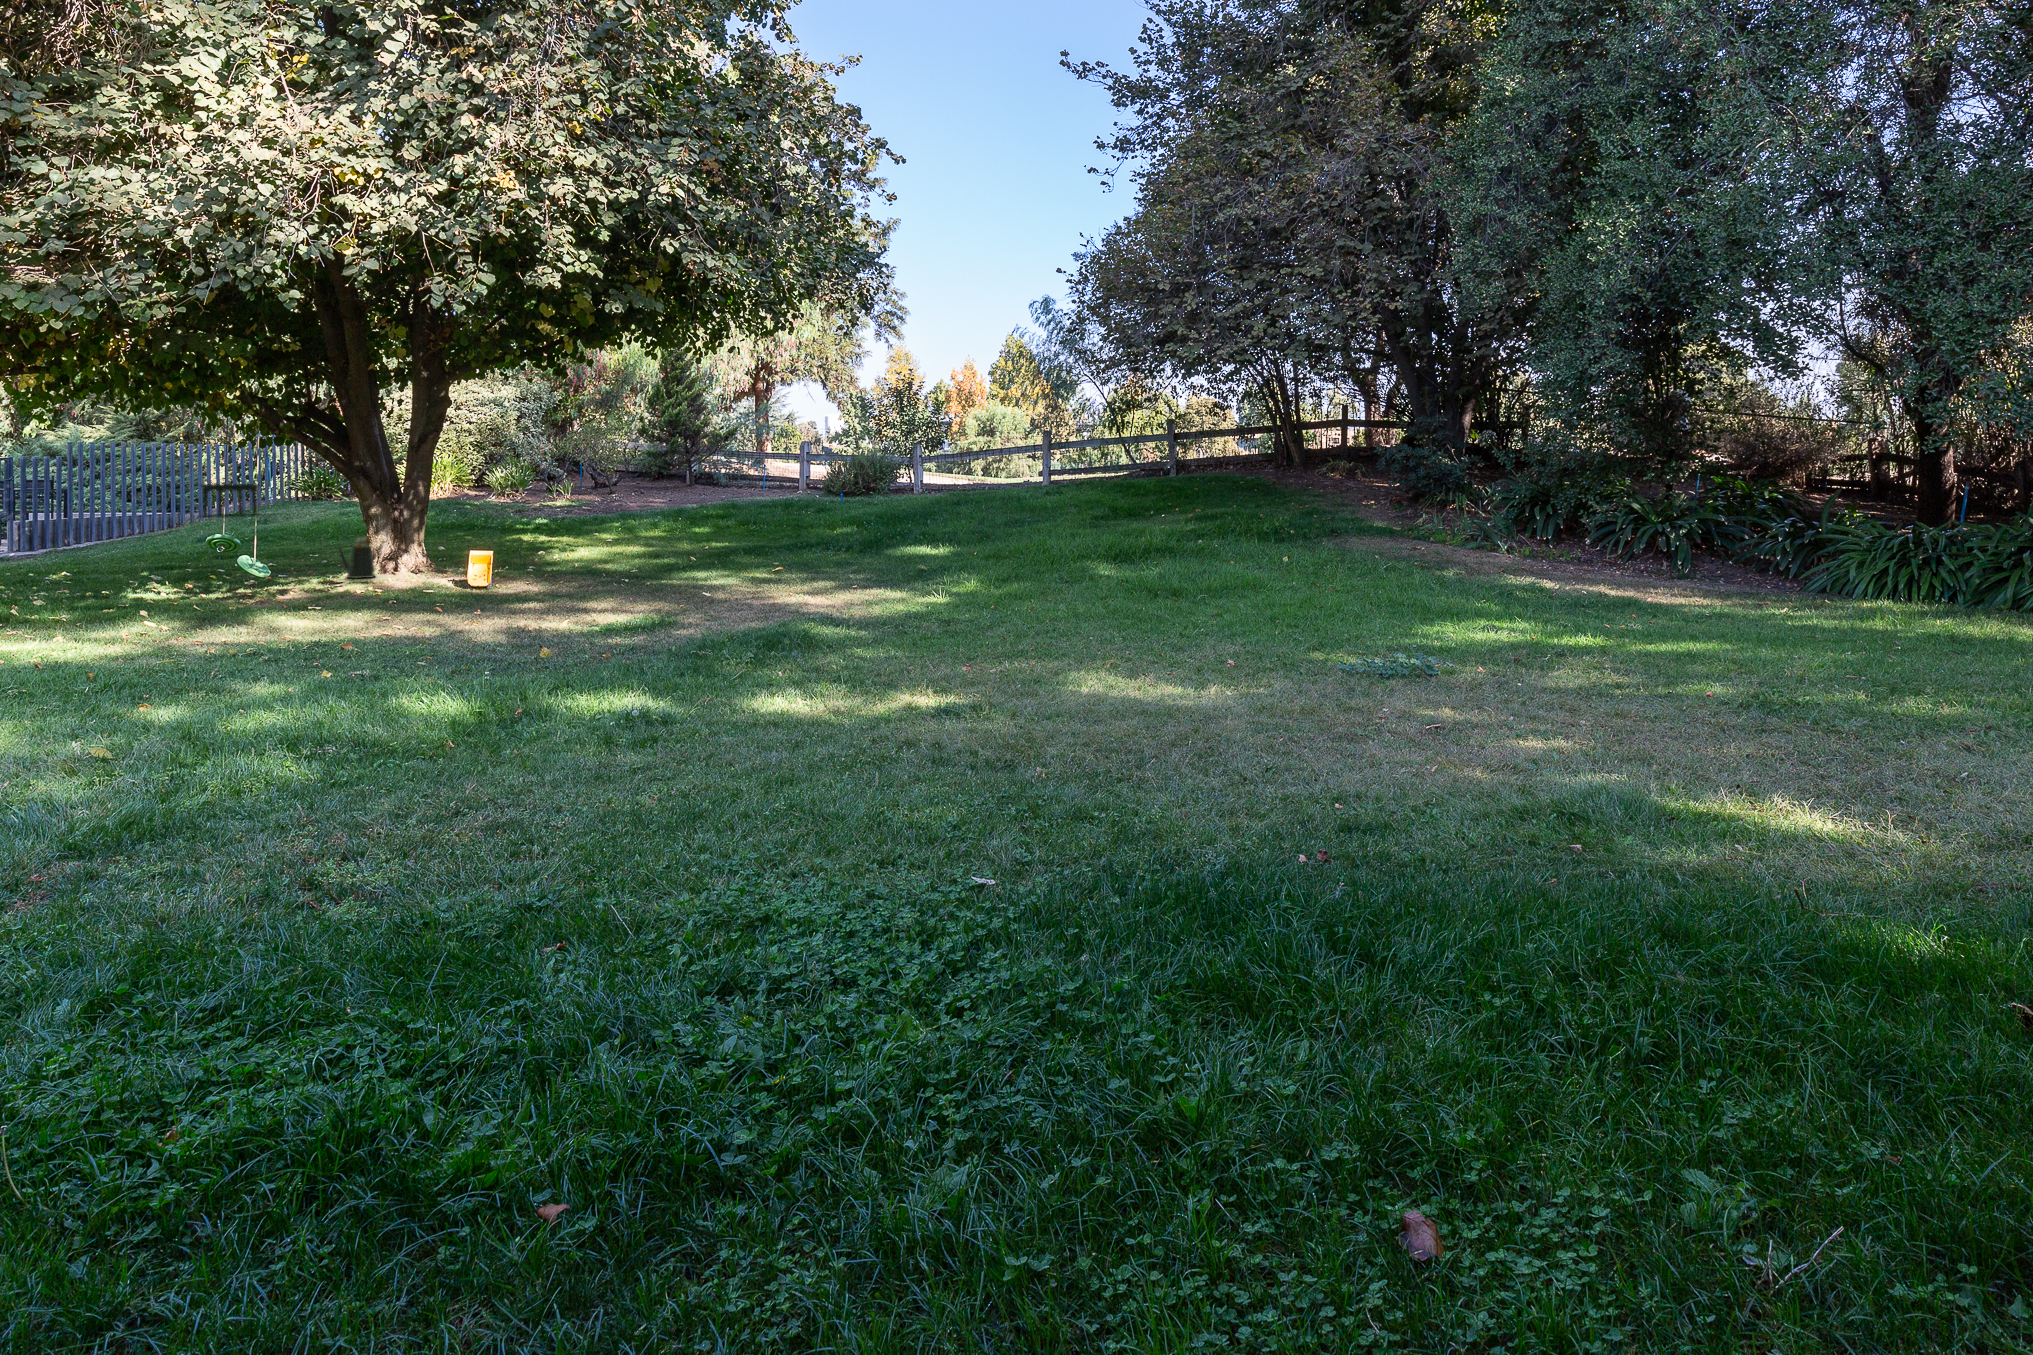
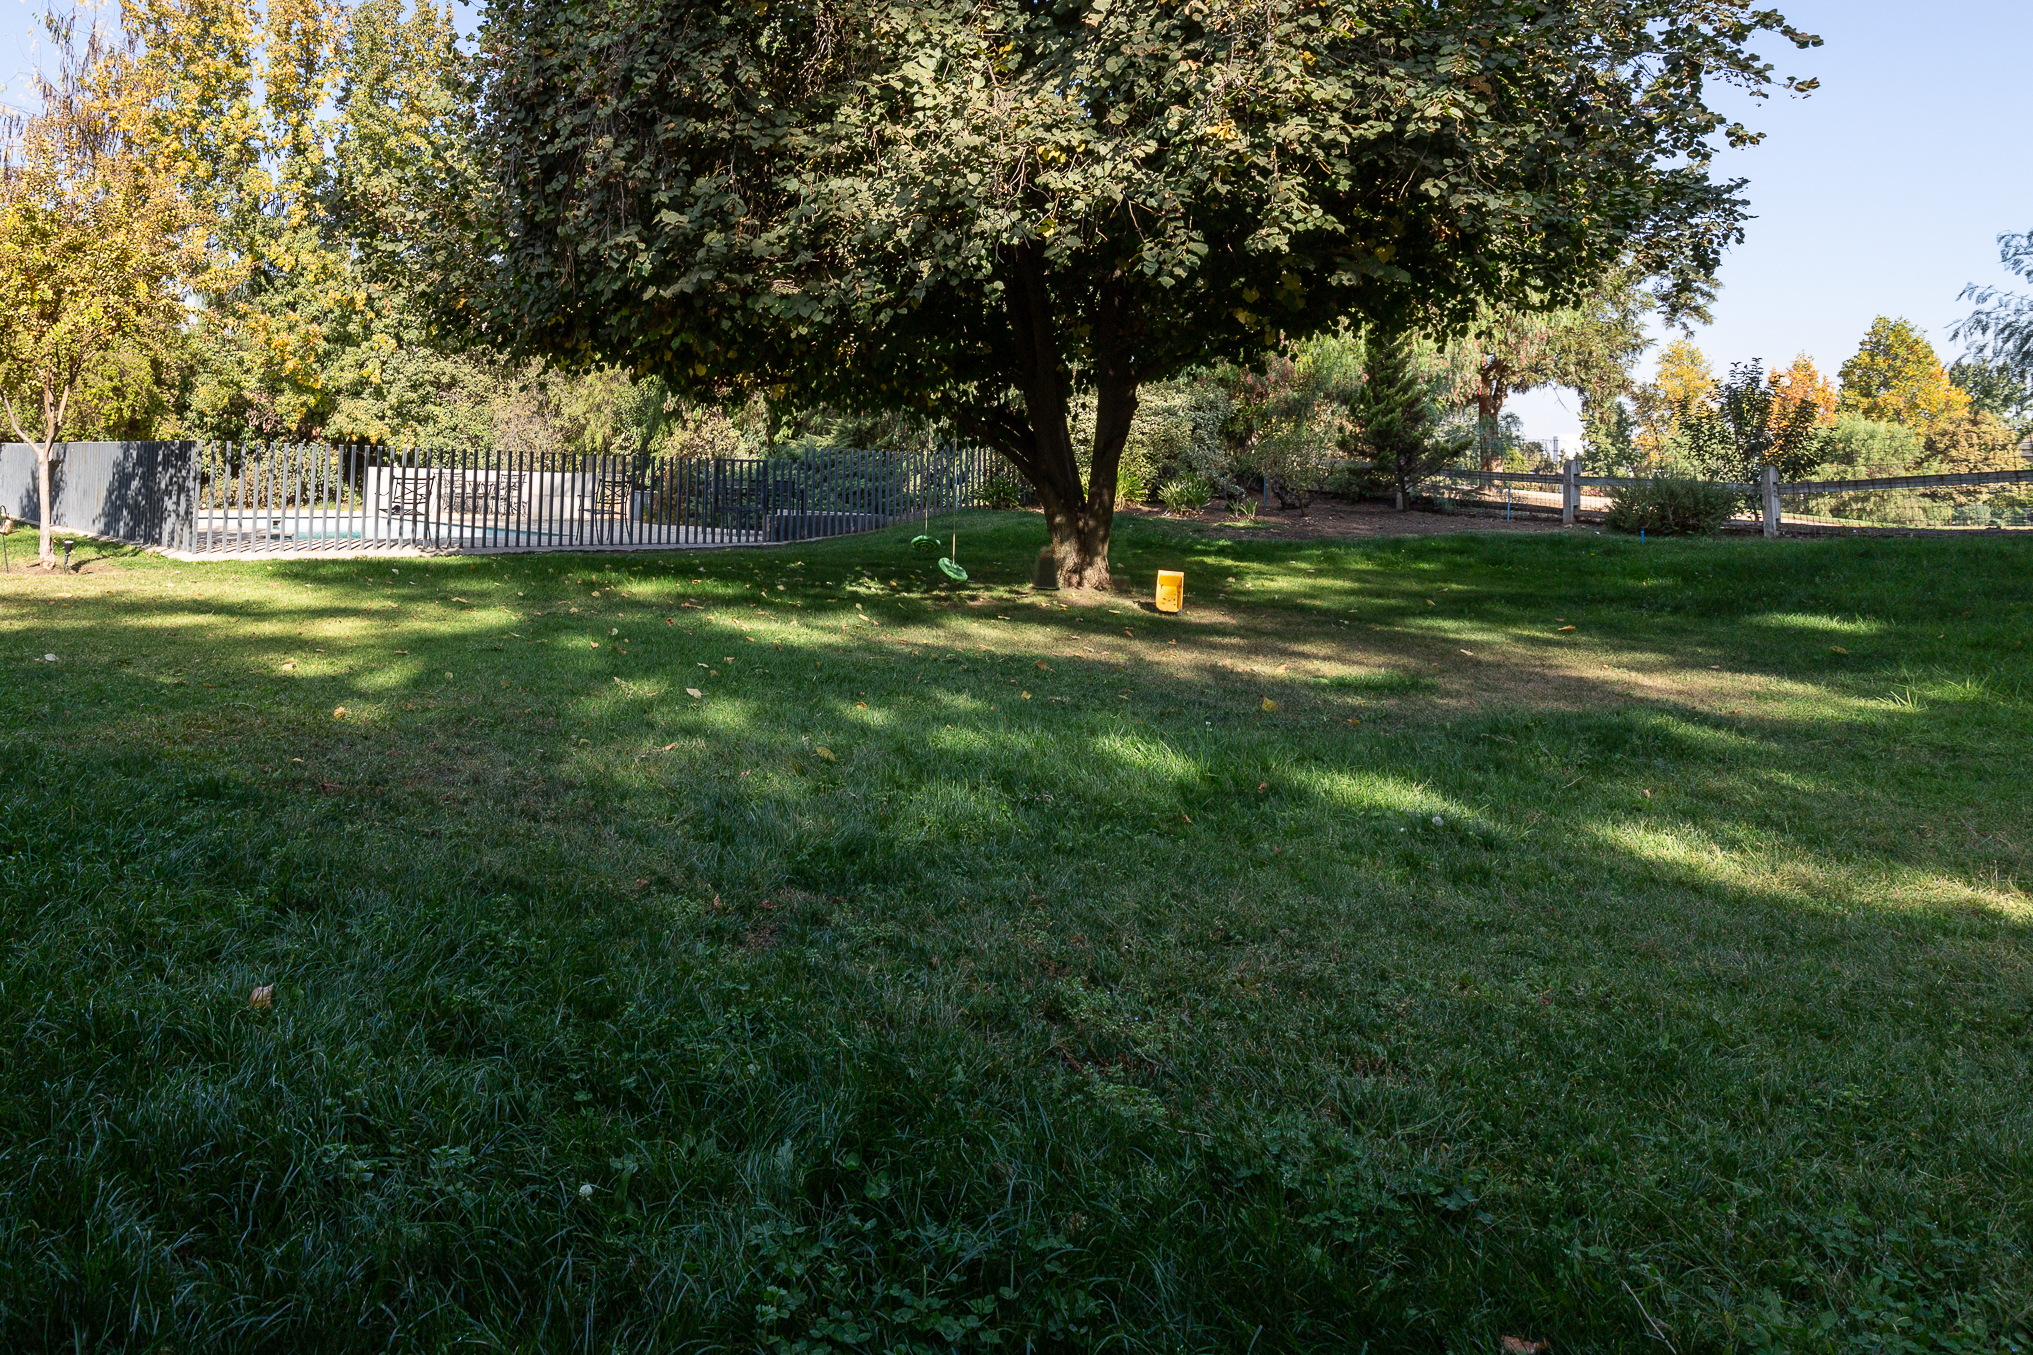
round table: present [200,484,259,516] -> none [902,491,952,521]
potted tree: none [425,516,448,574] -> present [1112,531,1130,591]

